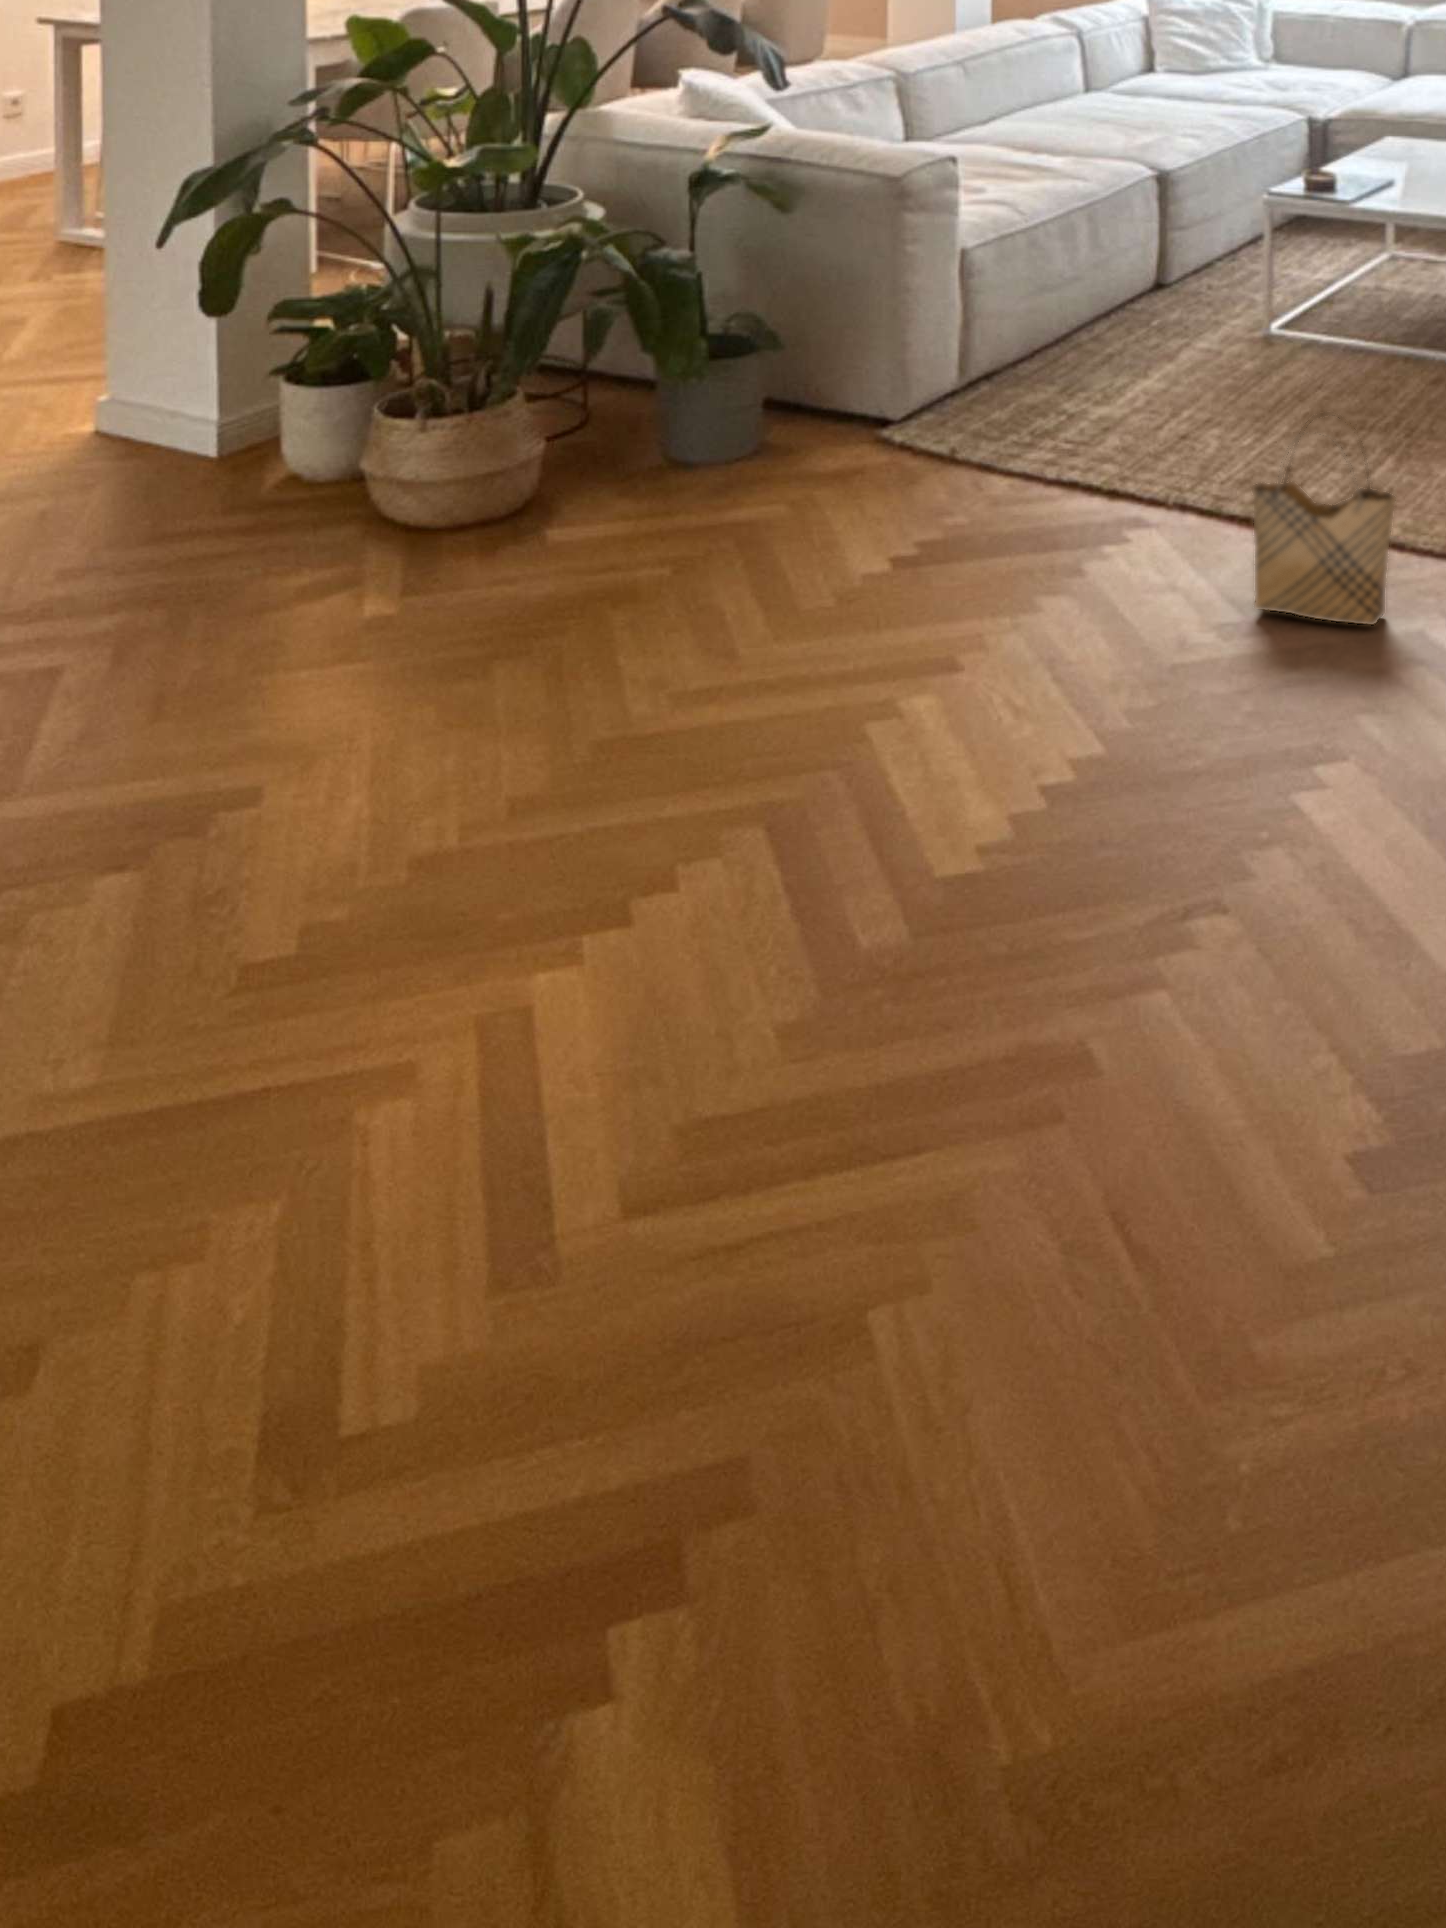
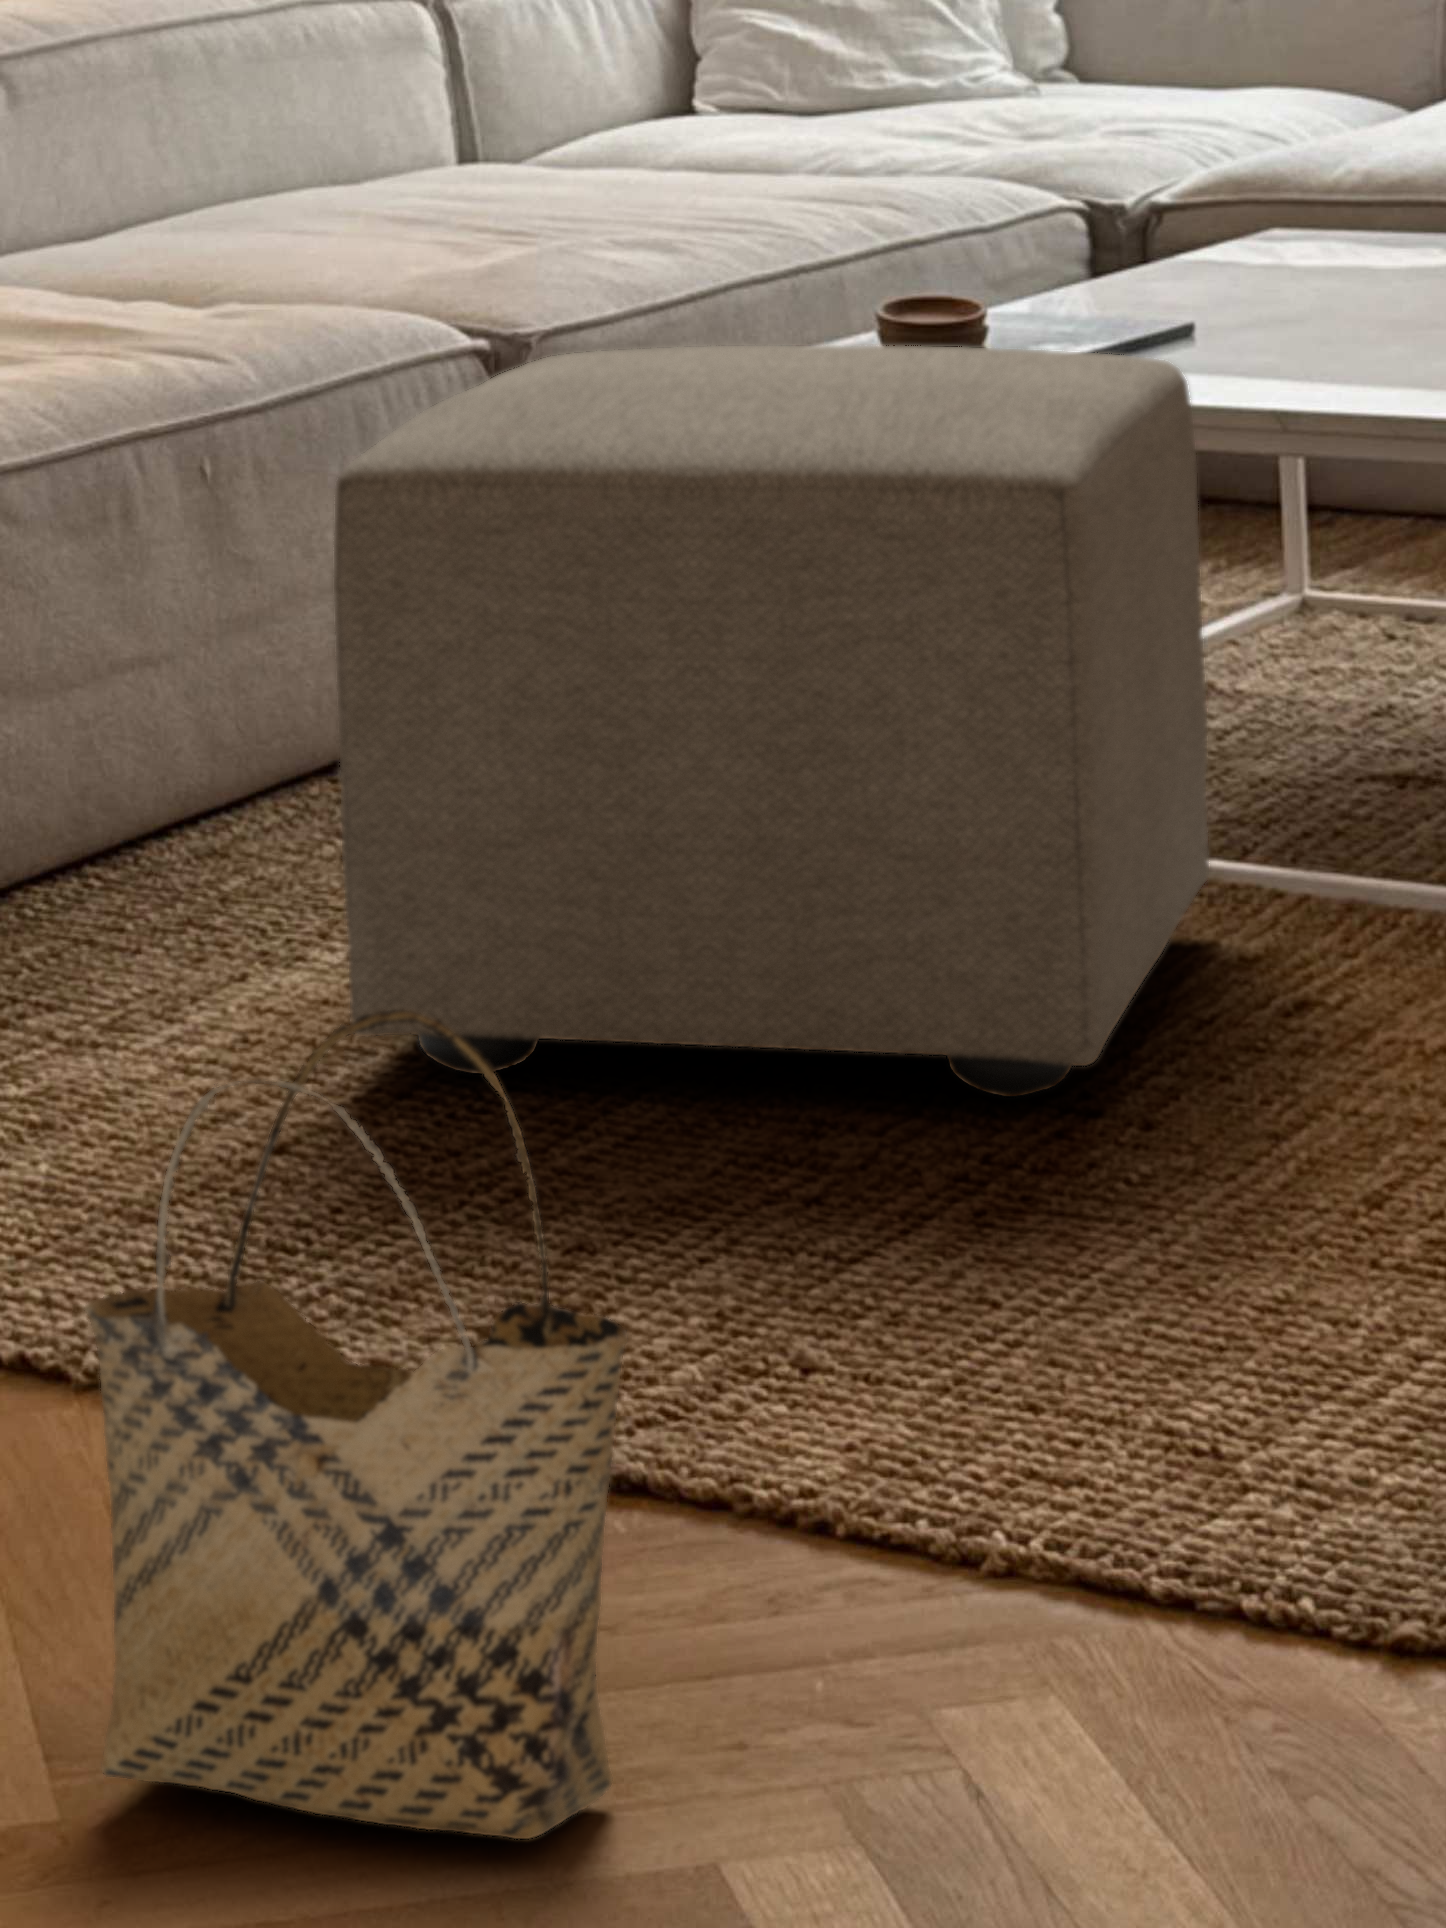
ottoman: none [1193,193,1422,422] -> present [334,346,1209,1097]

